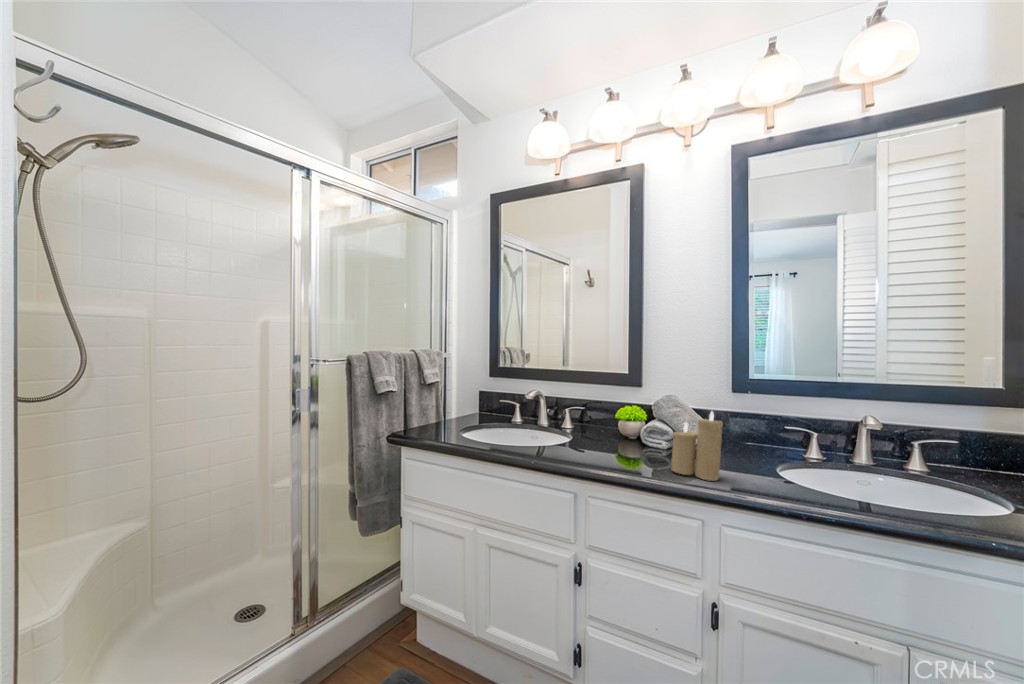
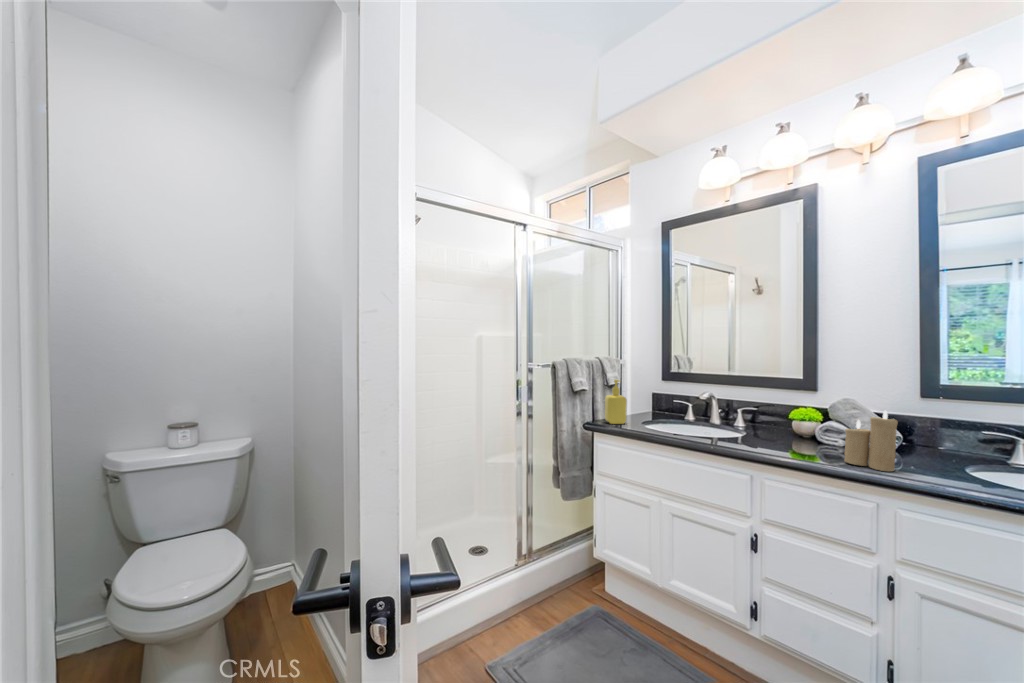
soap dispenser: none [417,377,444,434] -> present [605,379,627,424]

